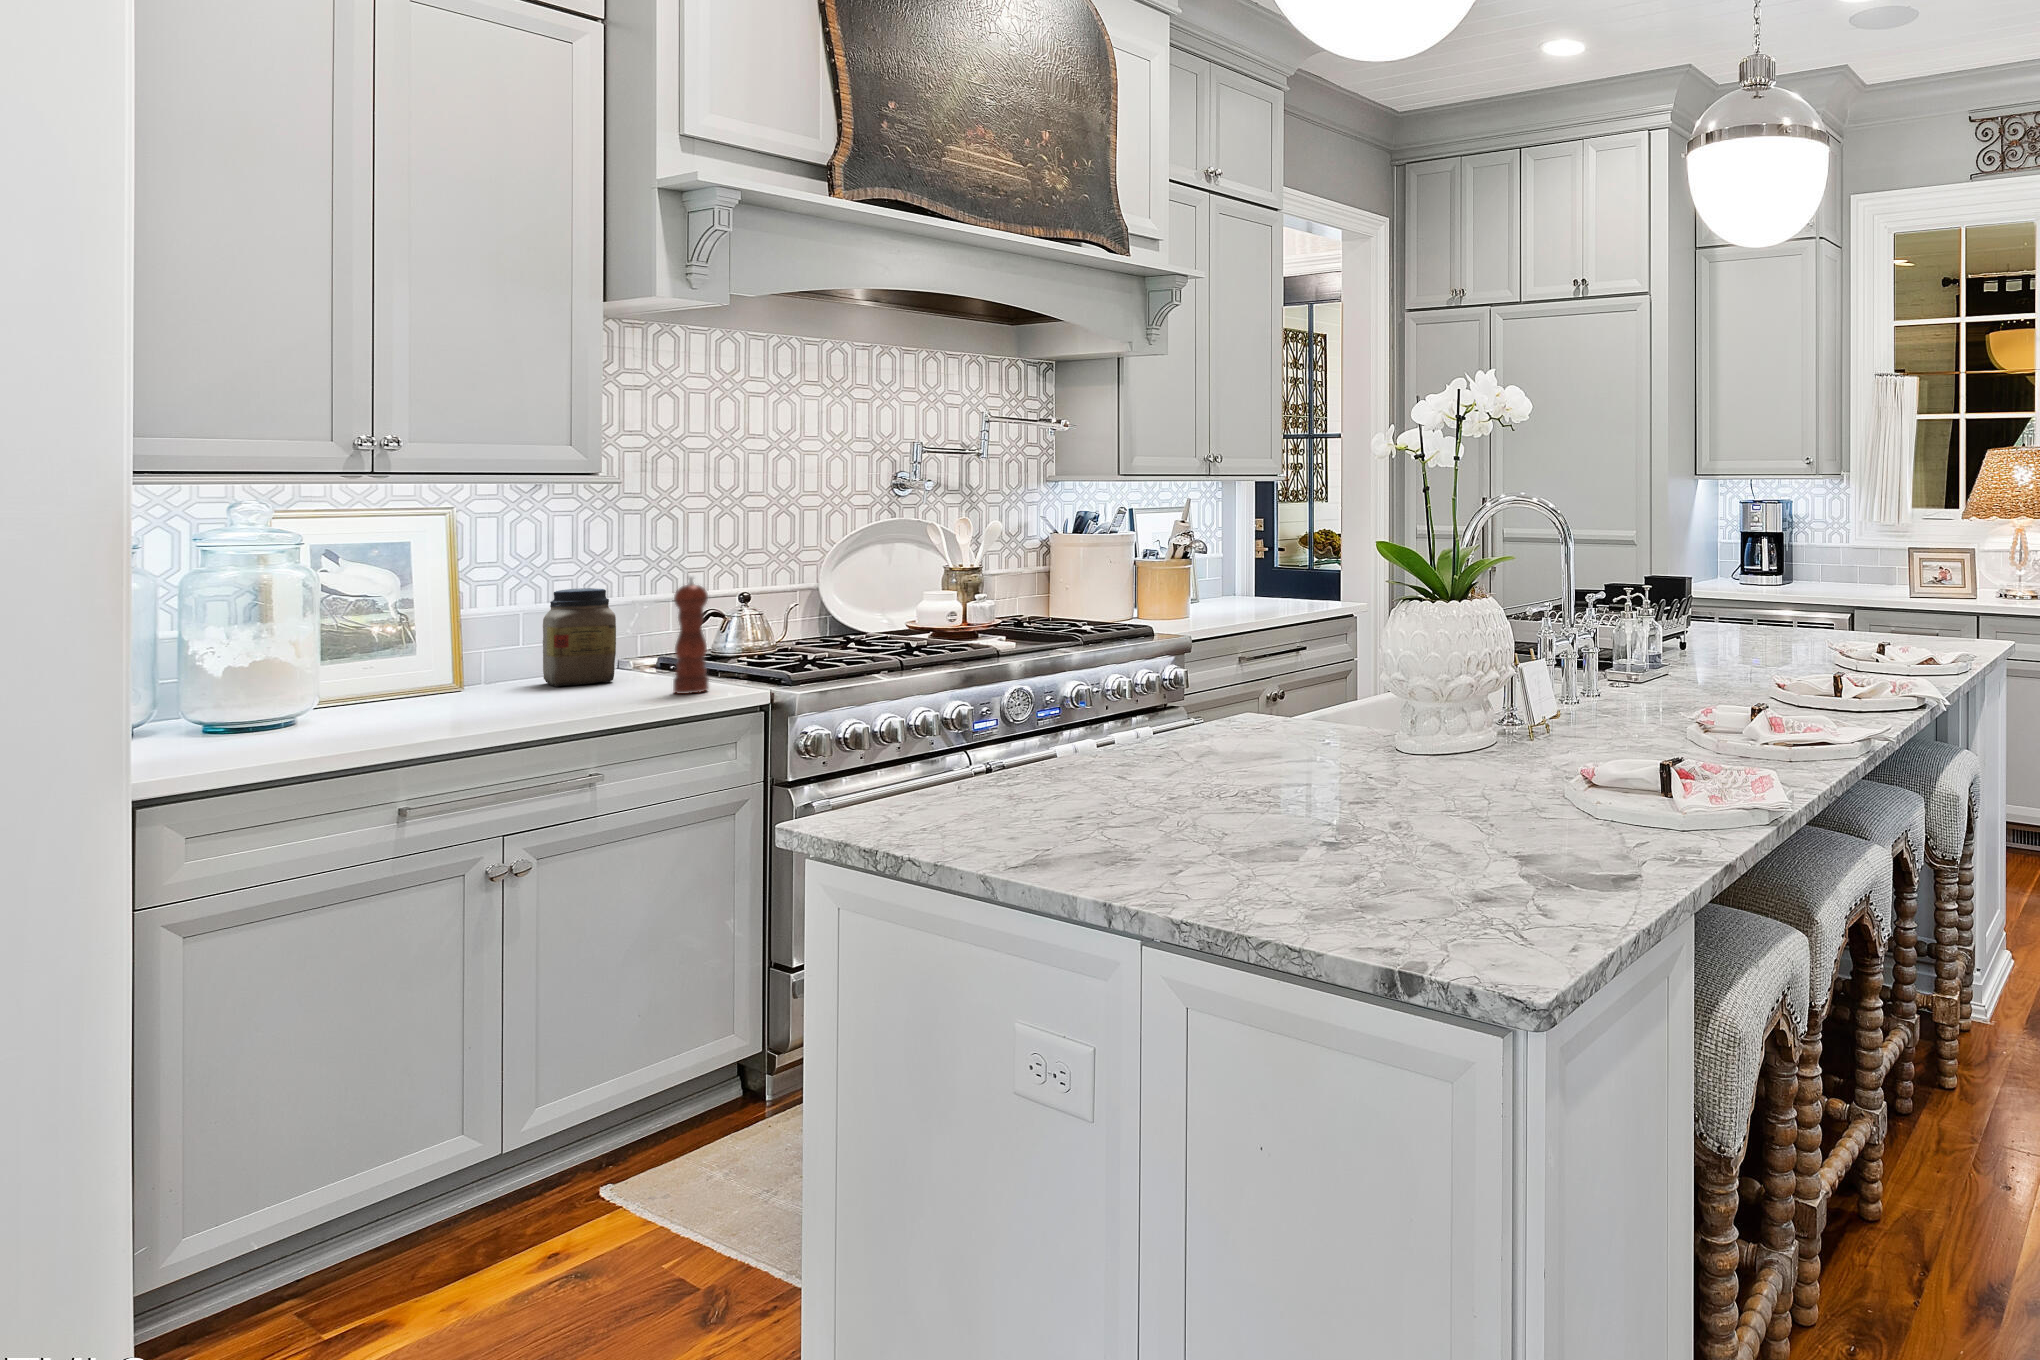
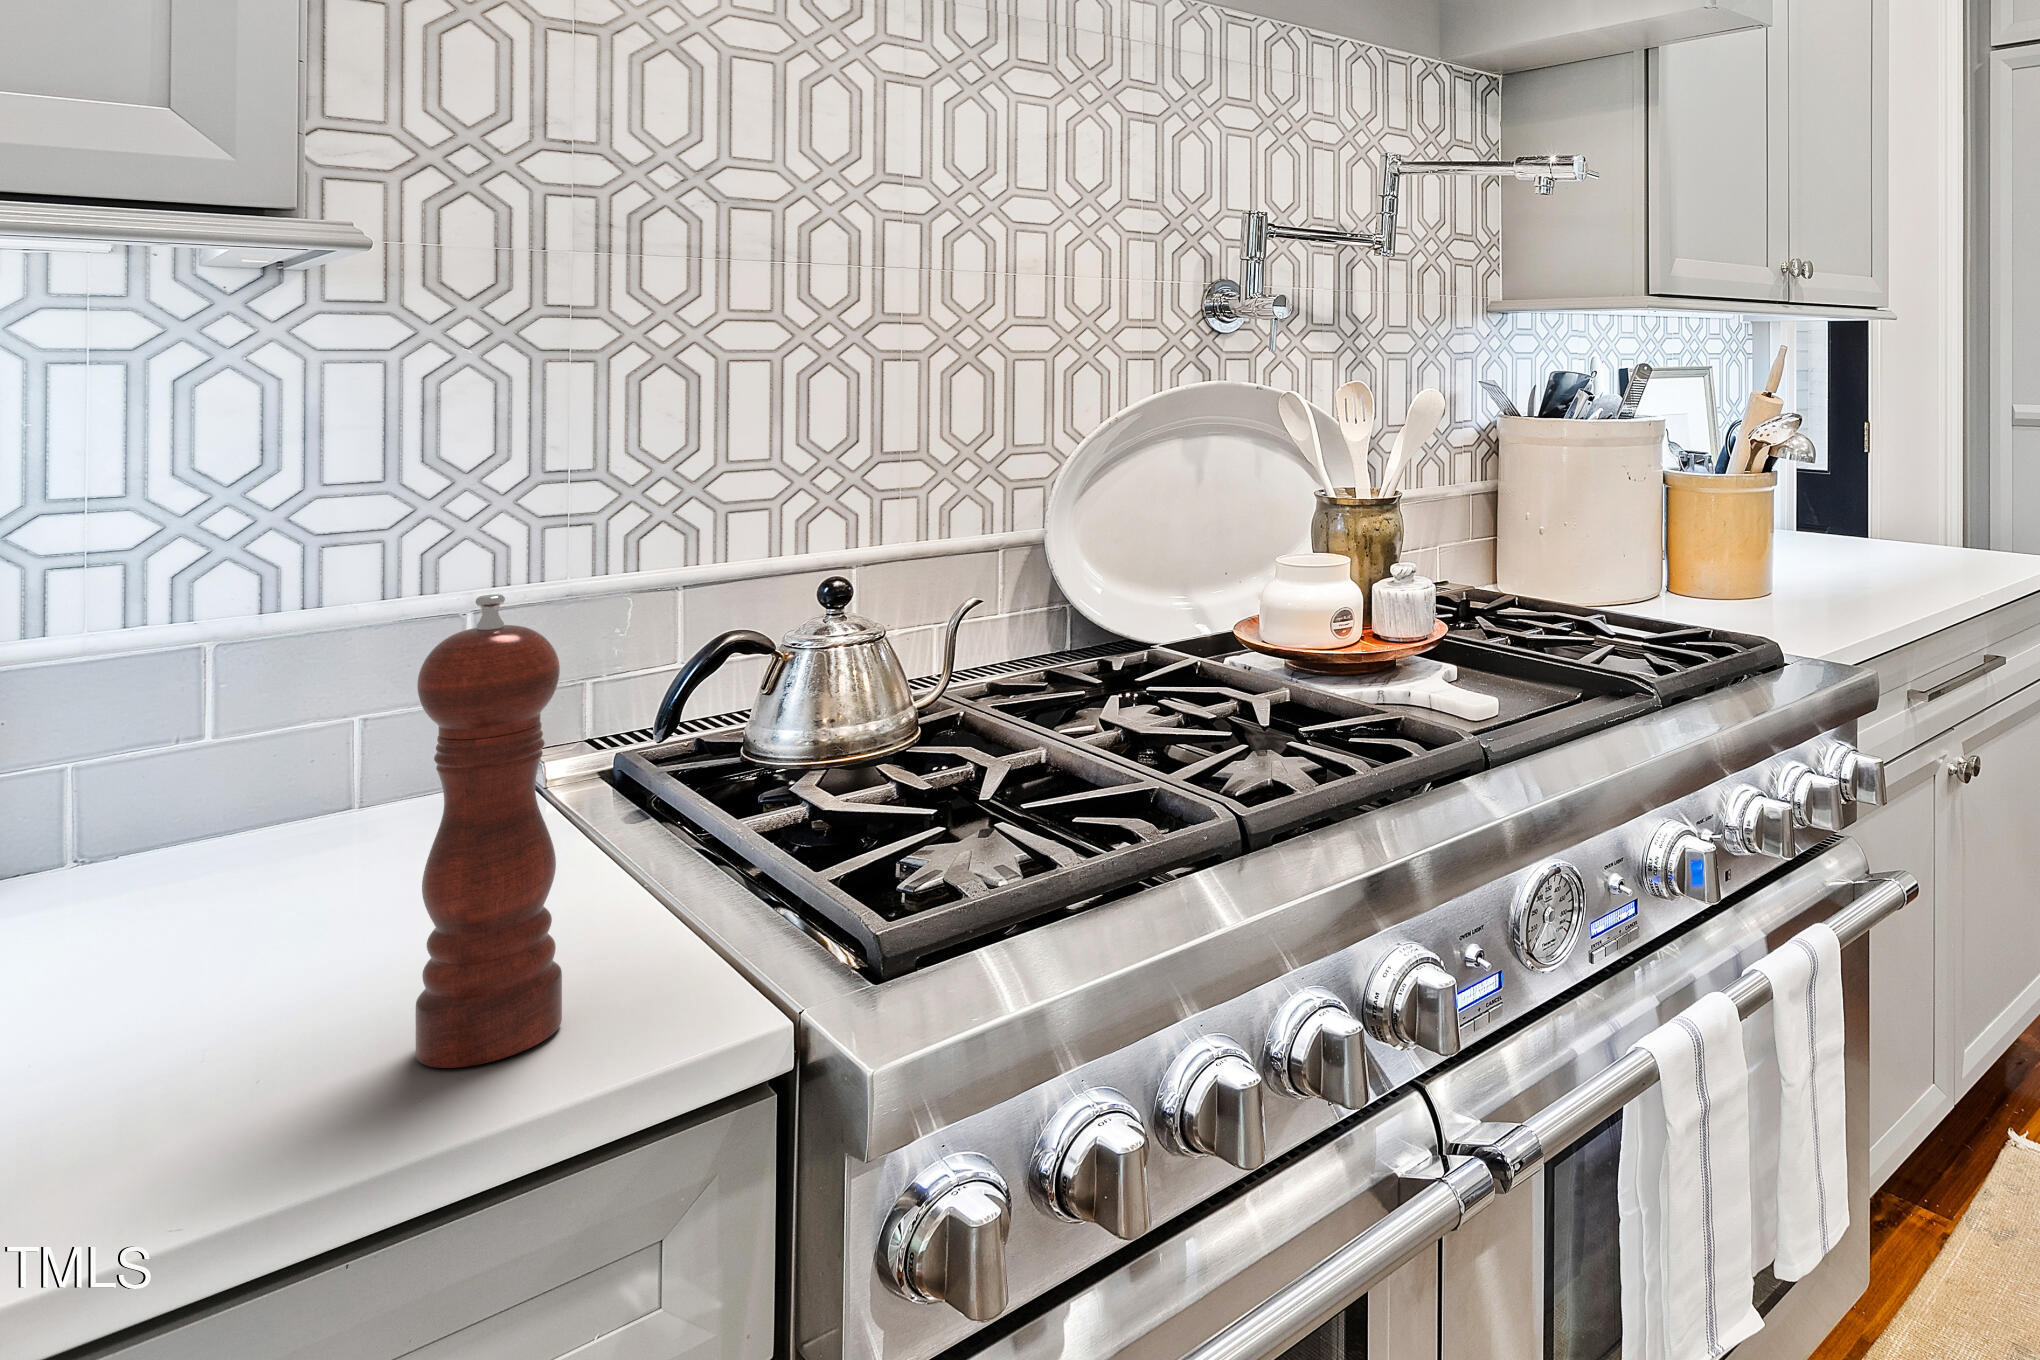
jar: present [543,588,616,687] -> none [169,583,414,923]

